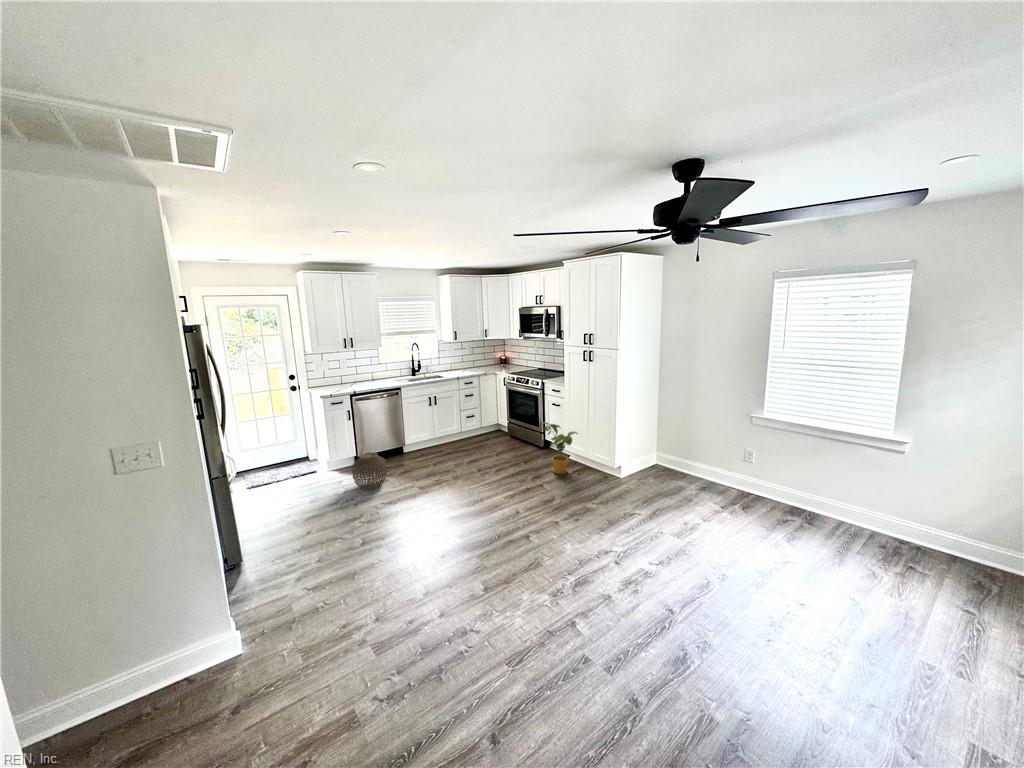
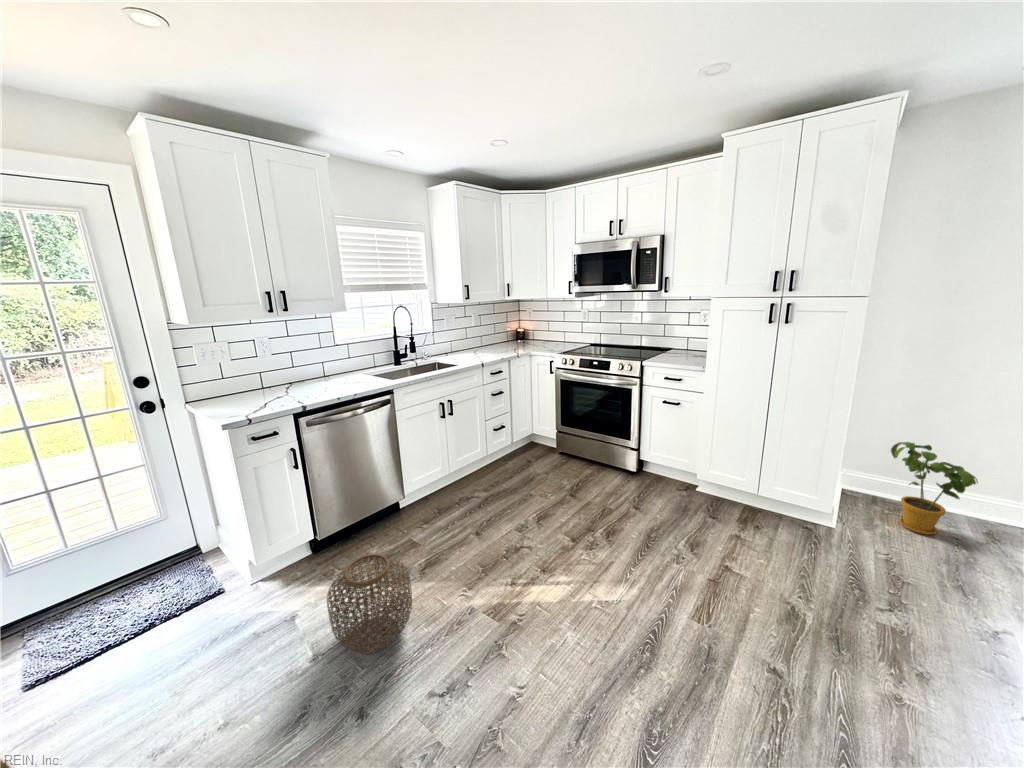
house plant: present [541,422,578,474] -> present [891,442,978,535]

